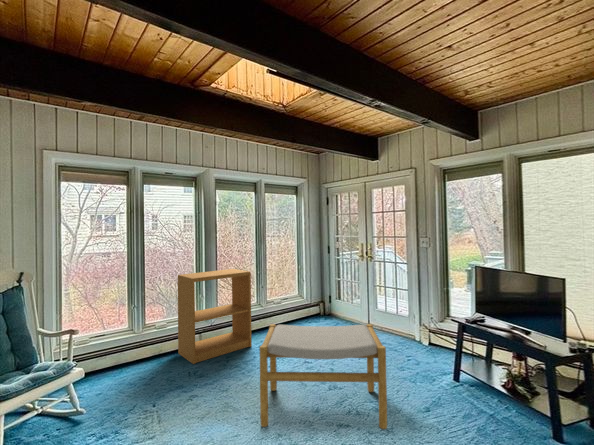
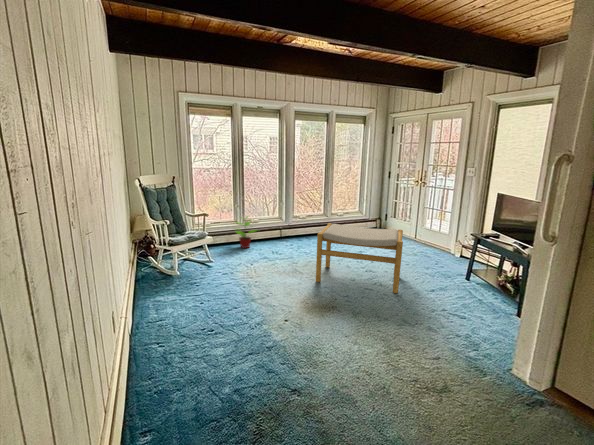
bookshelf: present [178,269,252,364] -> none [265,185,319,248]
potted plant: none [125,320,170,372] -> present [236,216,256,248]

